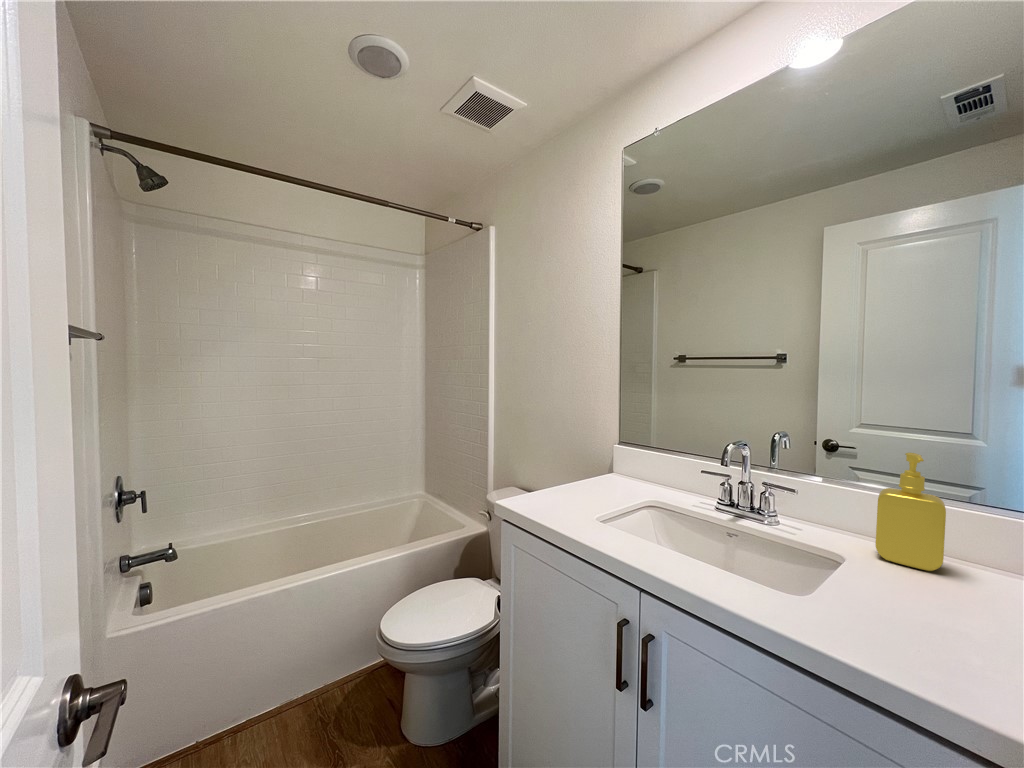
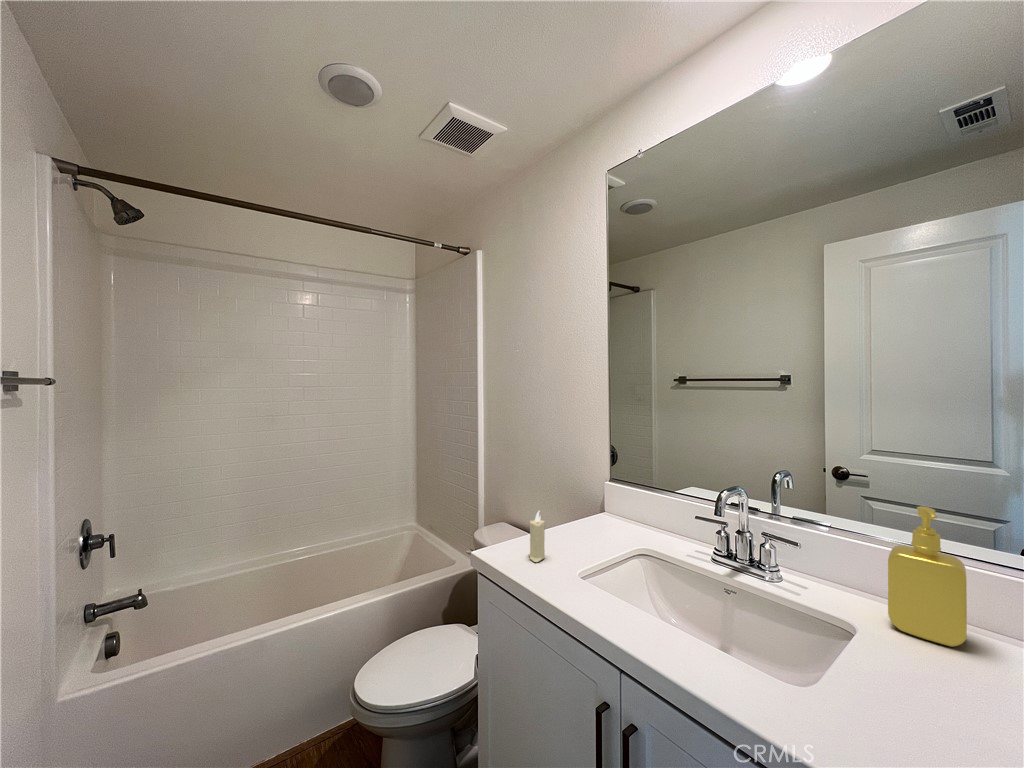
candle: none [549,463,565,509] -> present [528,511,545,562]

